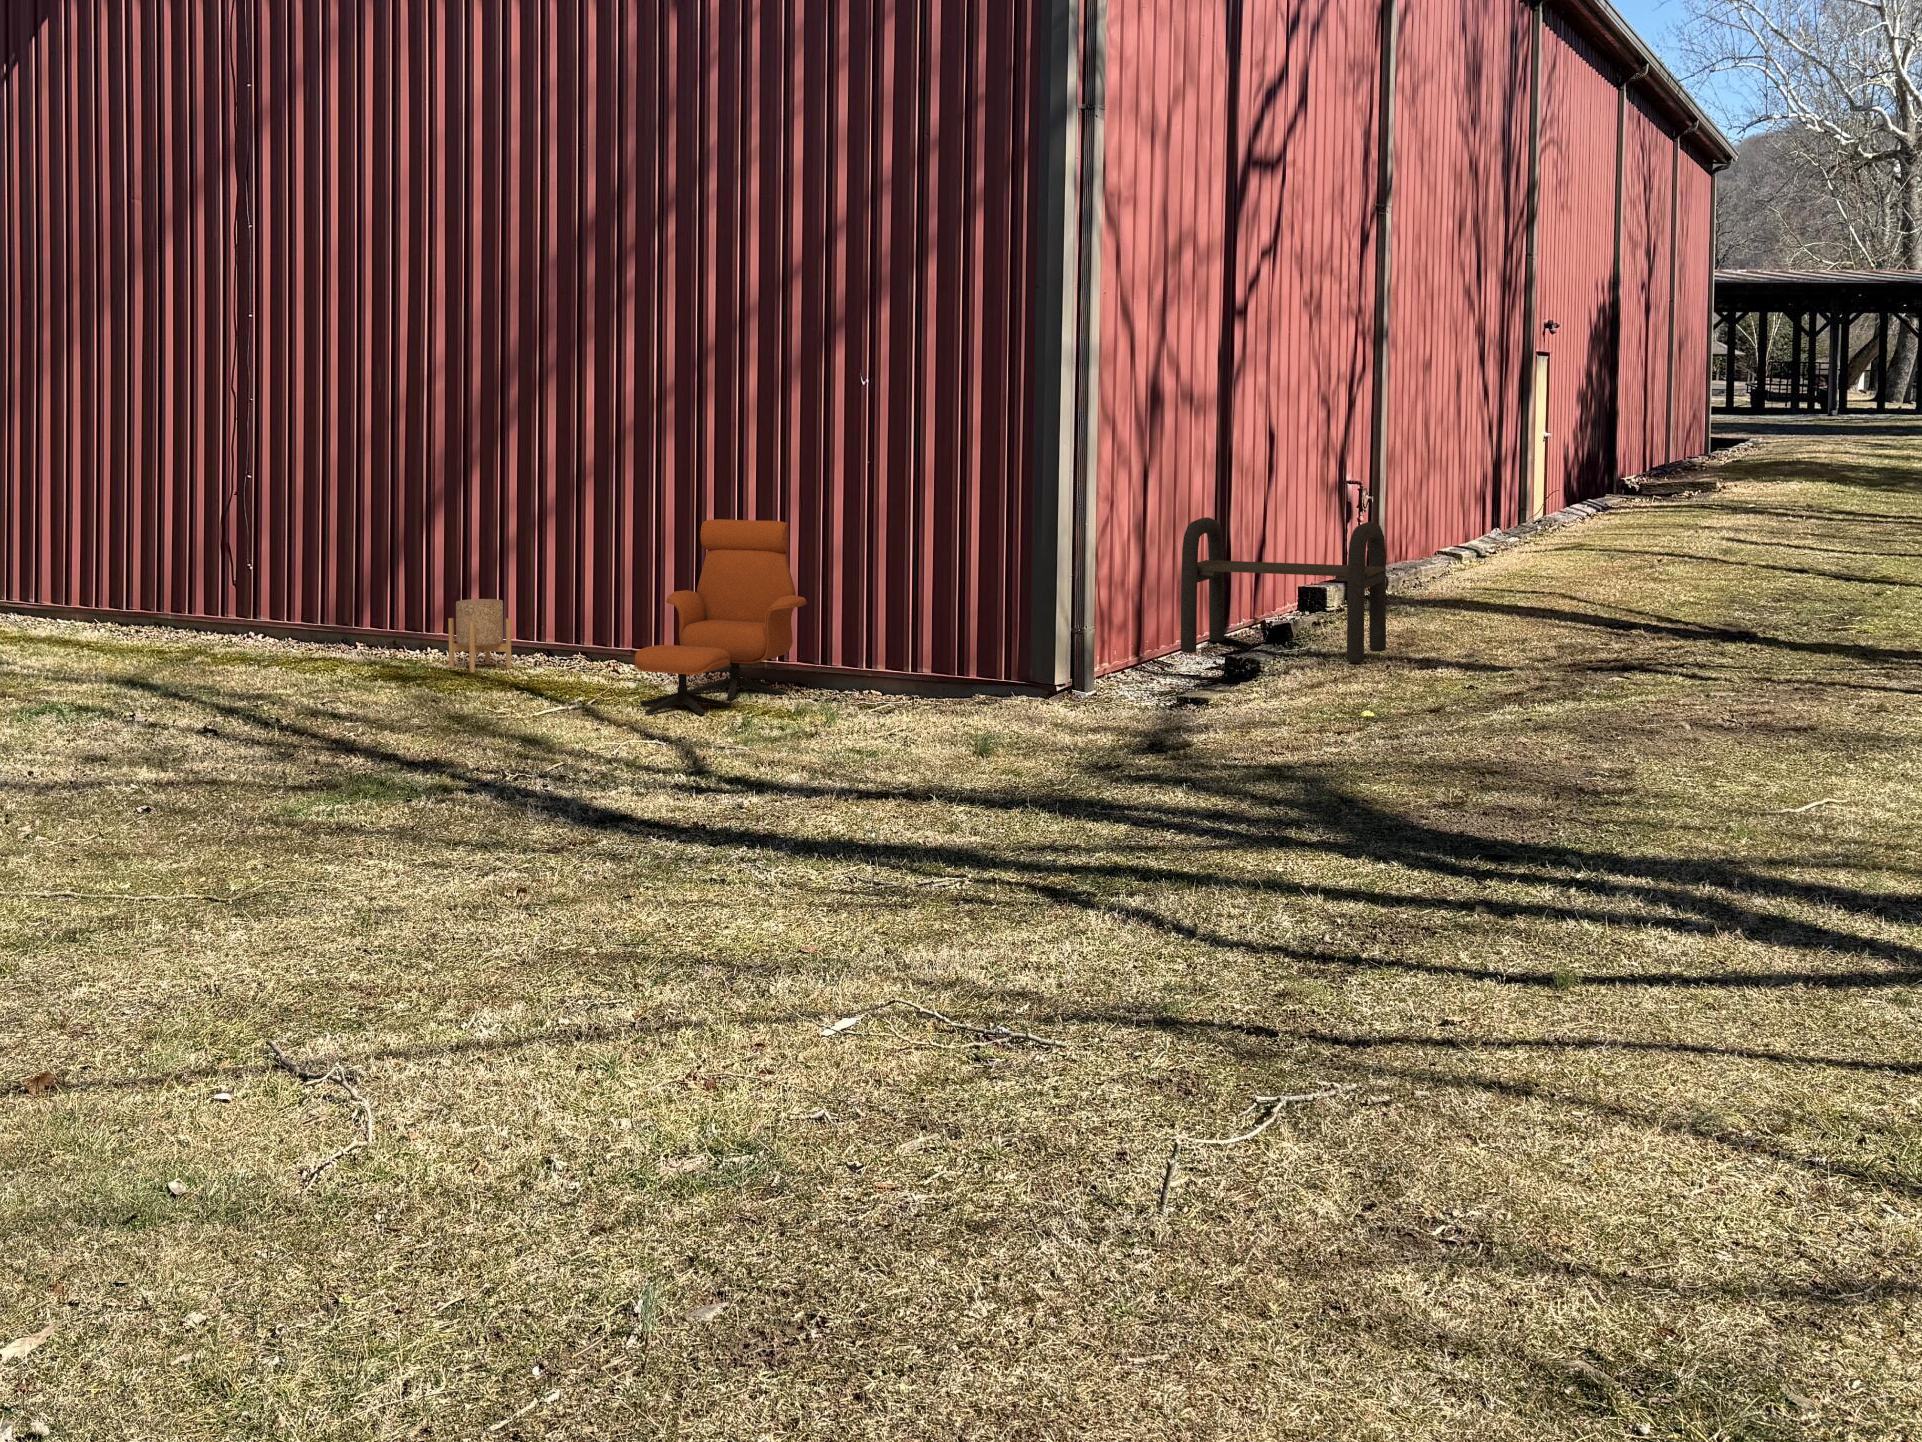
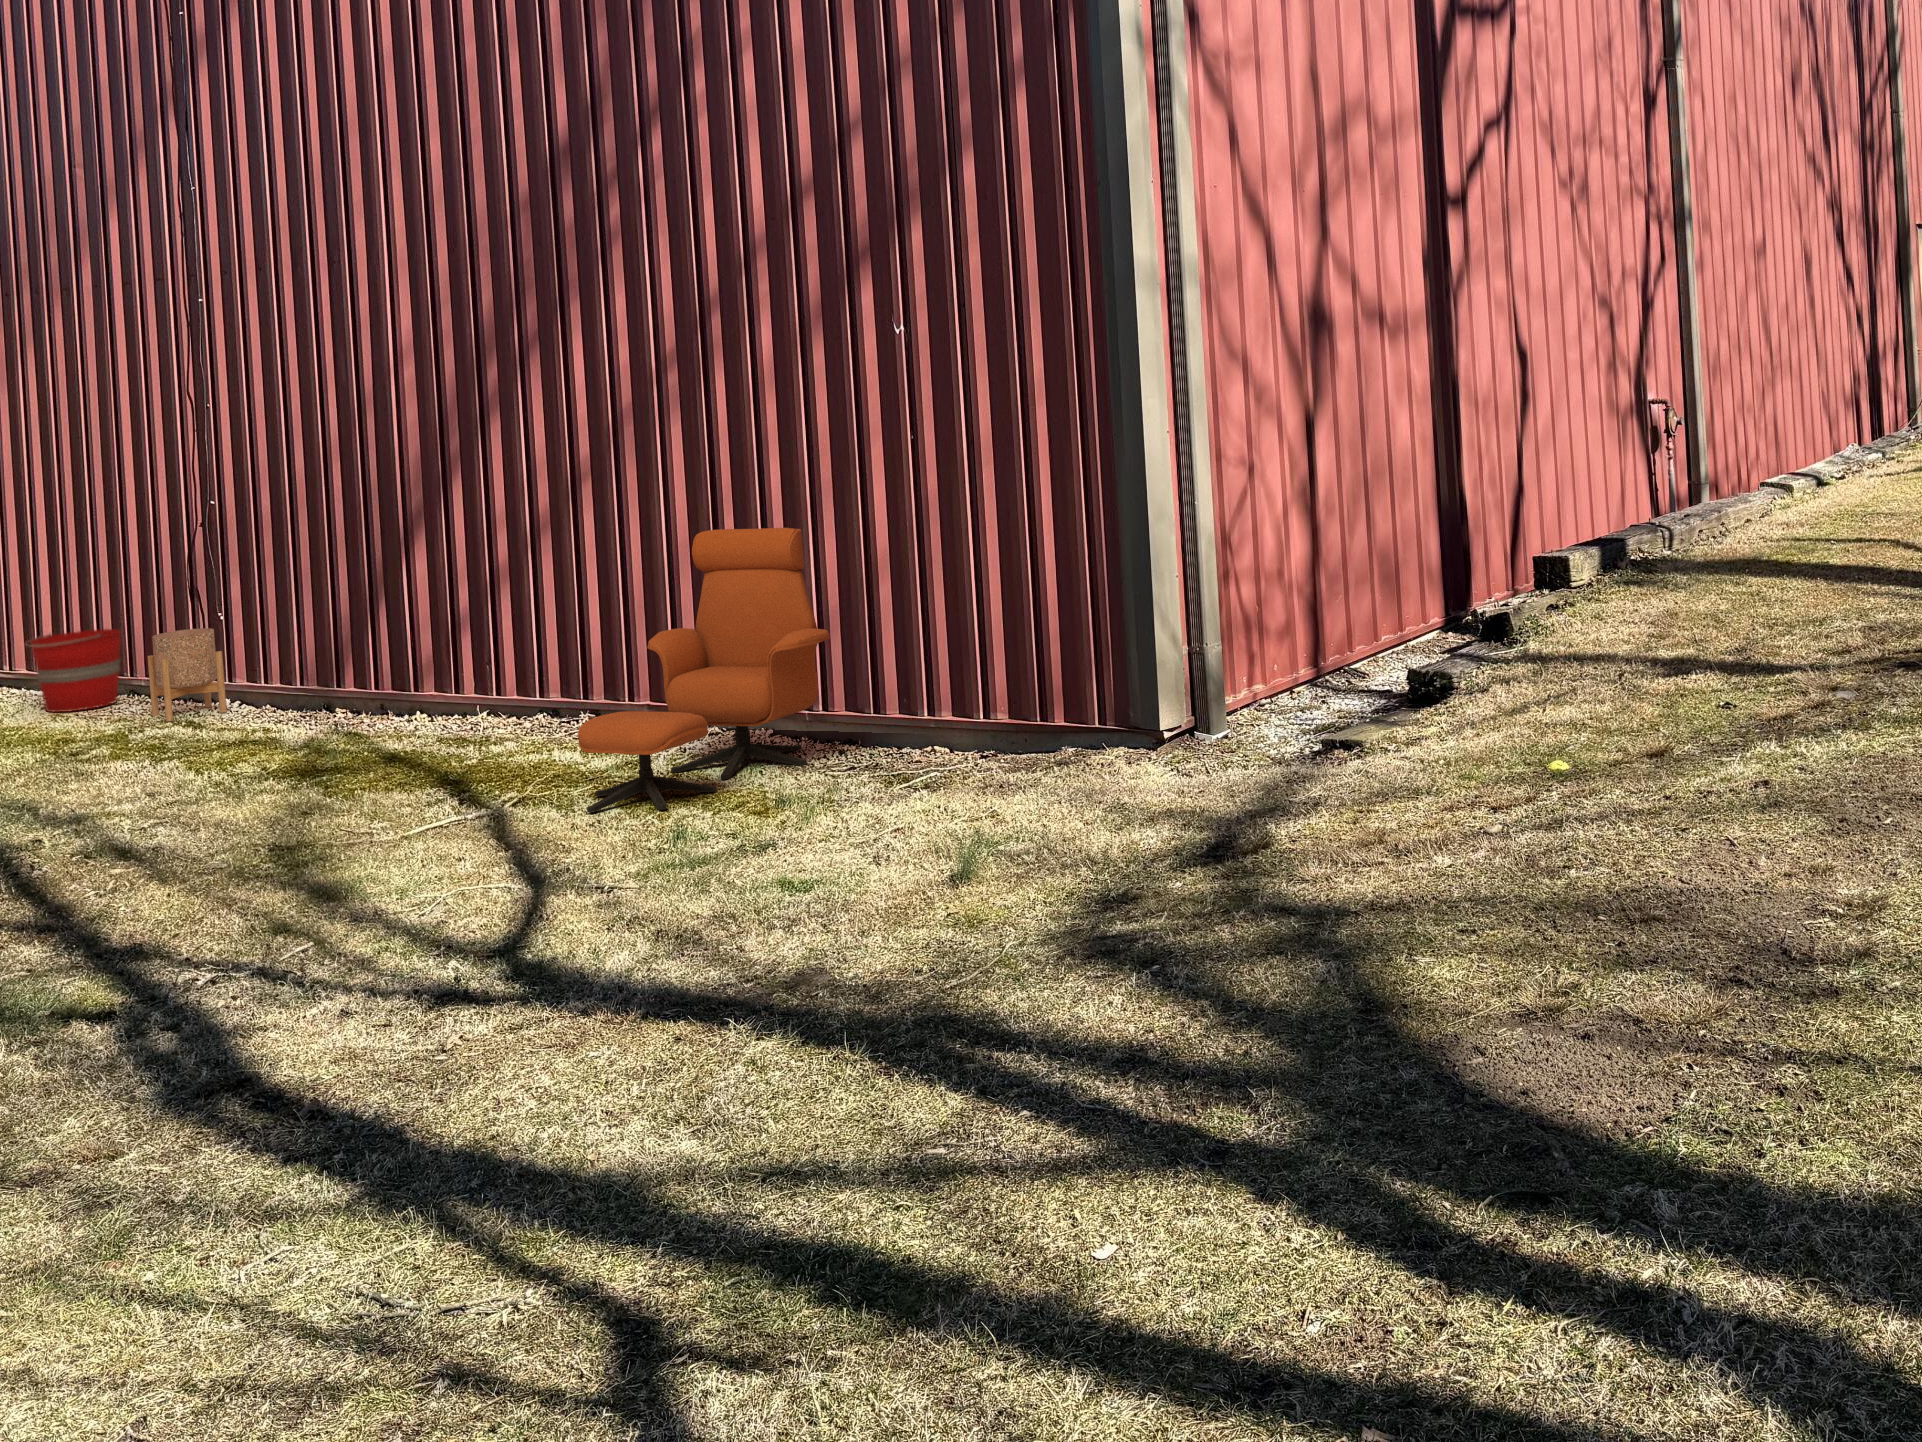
bench: present [1181,517,1386,663] -> none [1375,468,1657,661]
bucket: none [119,570,189,631] -> present [29,629,121,712]
planter: present [448,599,512,673] -> present [148,628,227,722]

